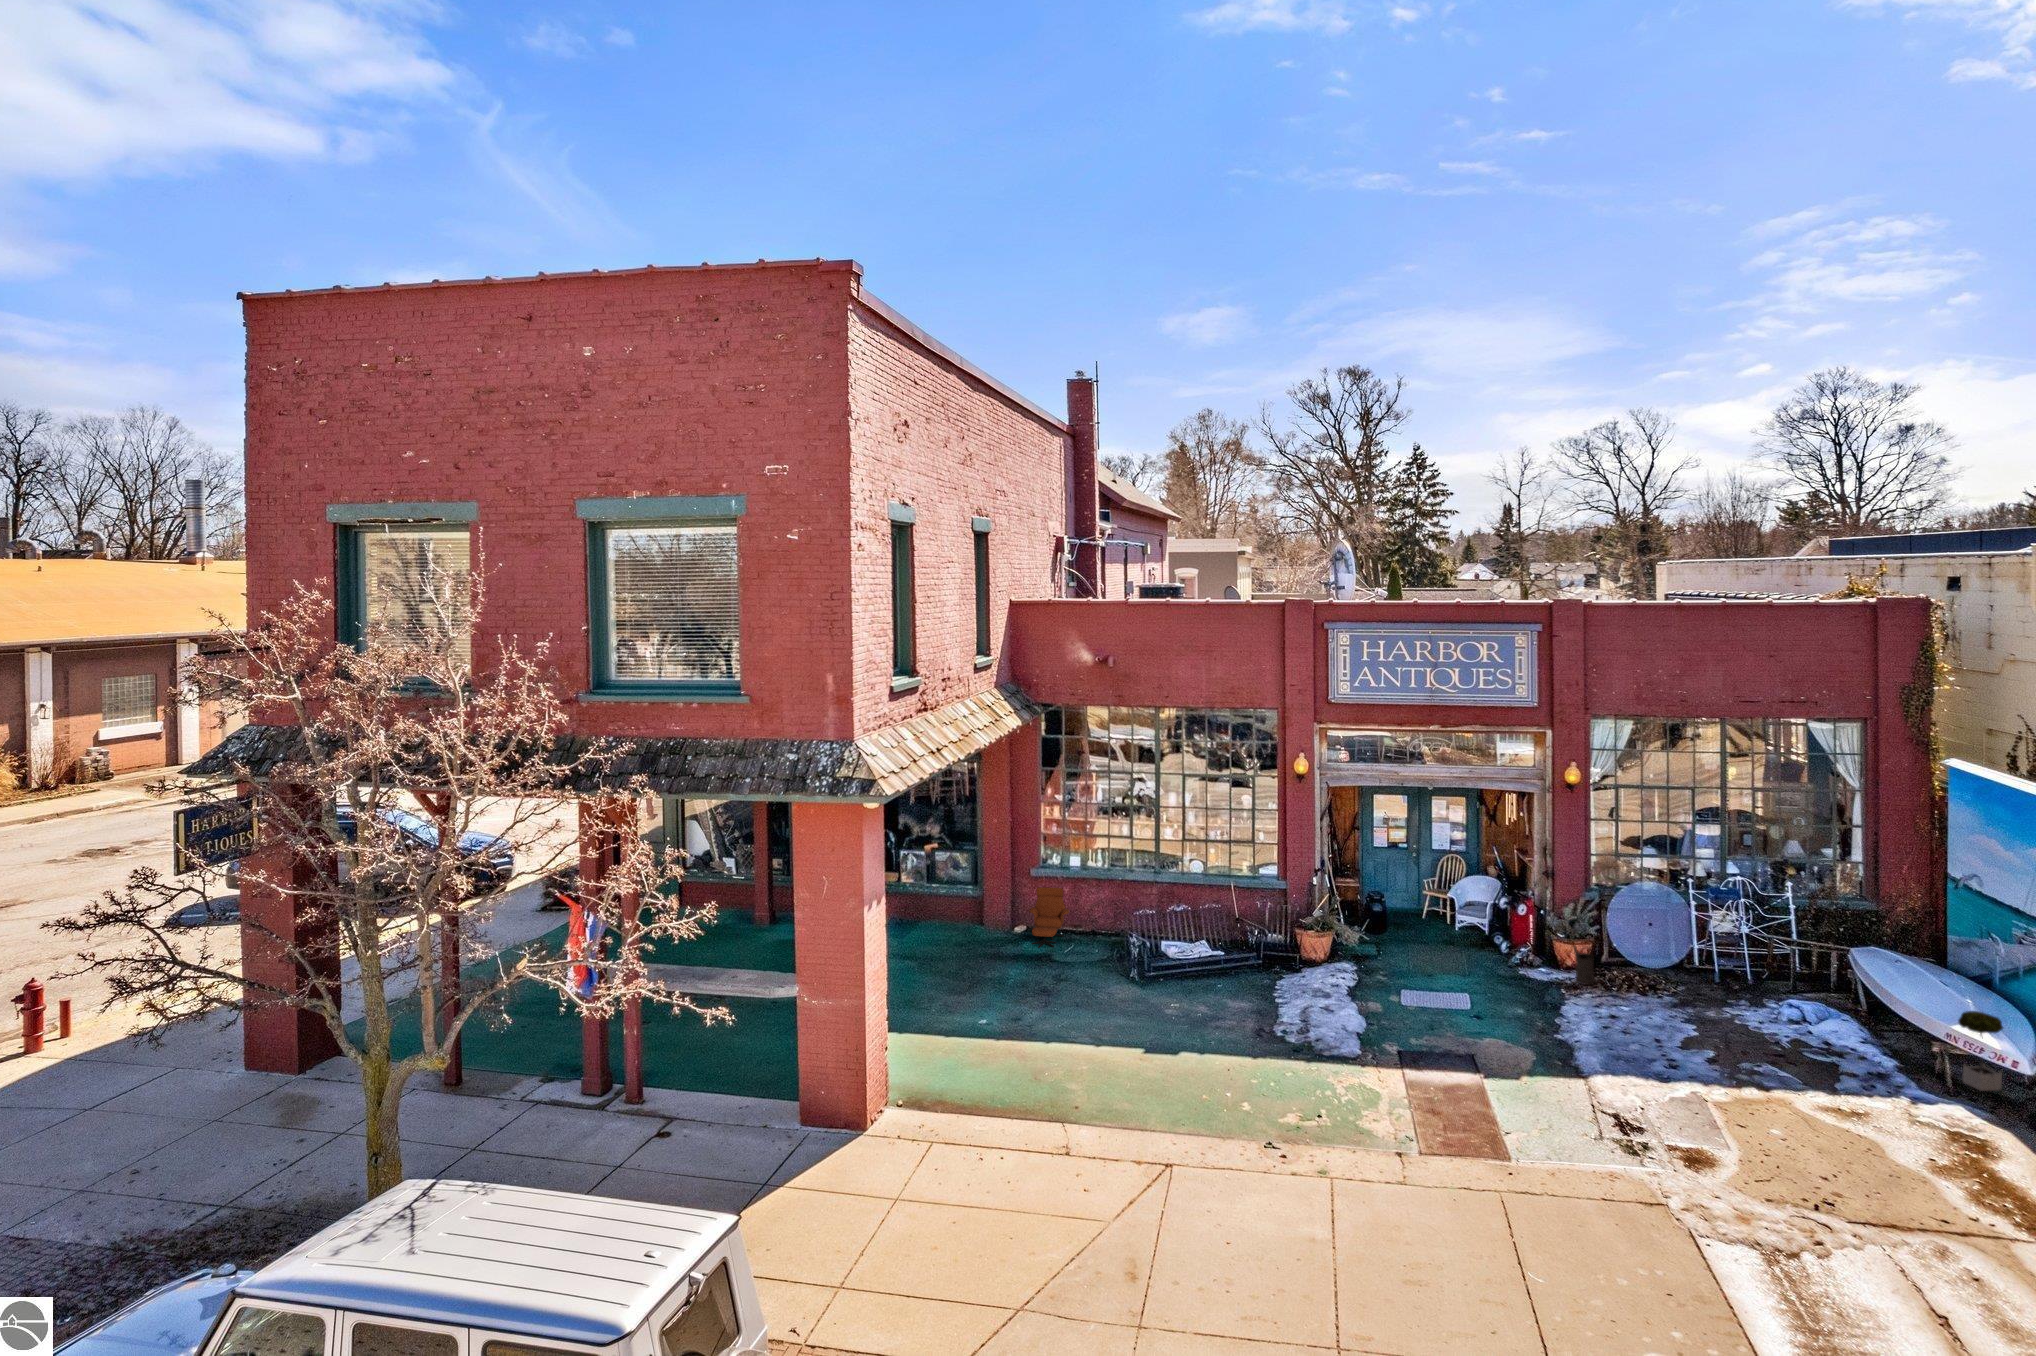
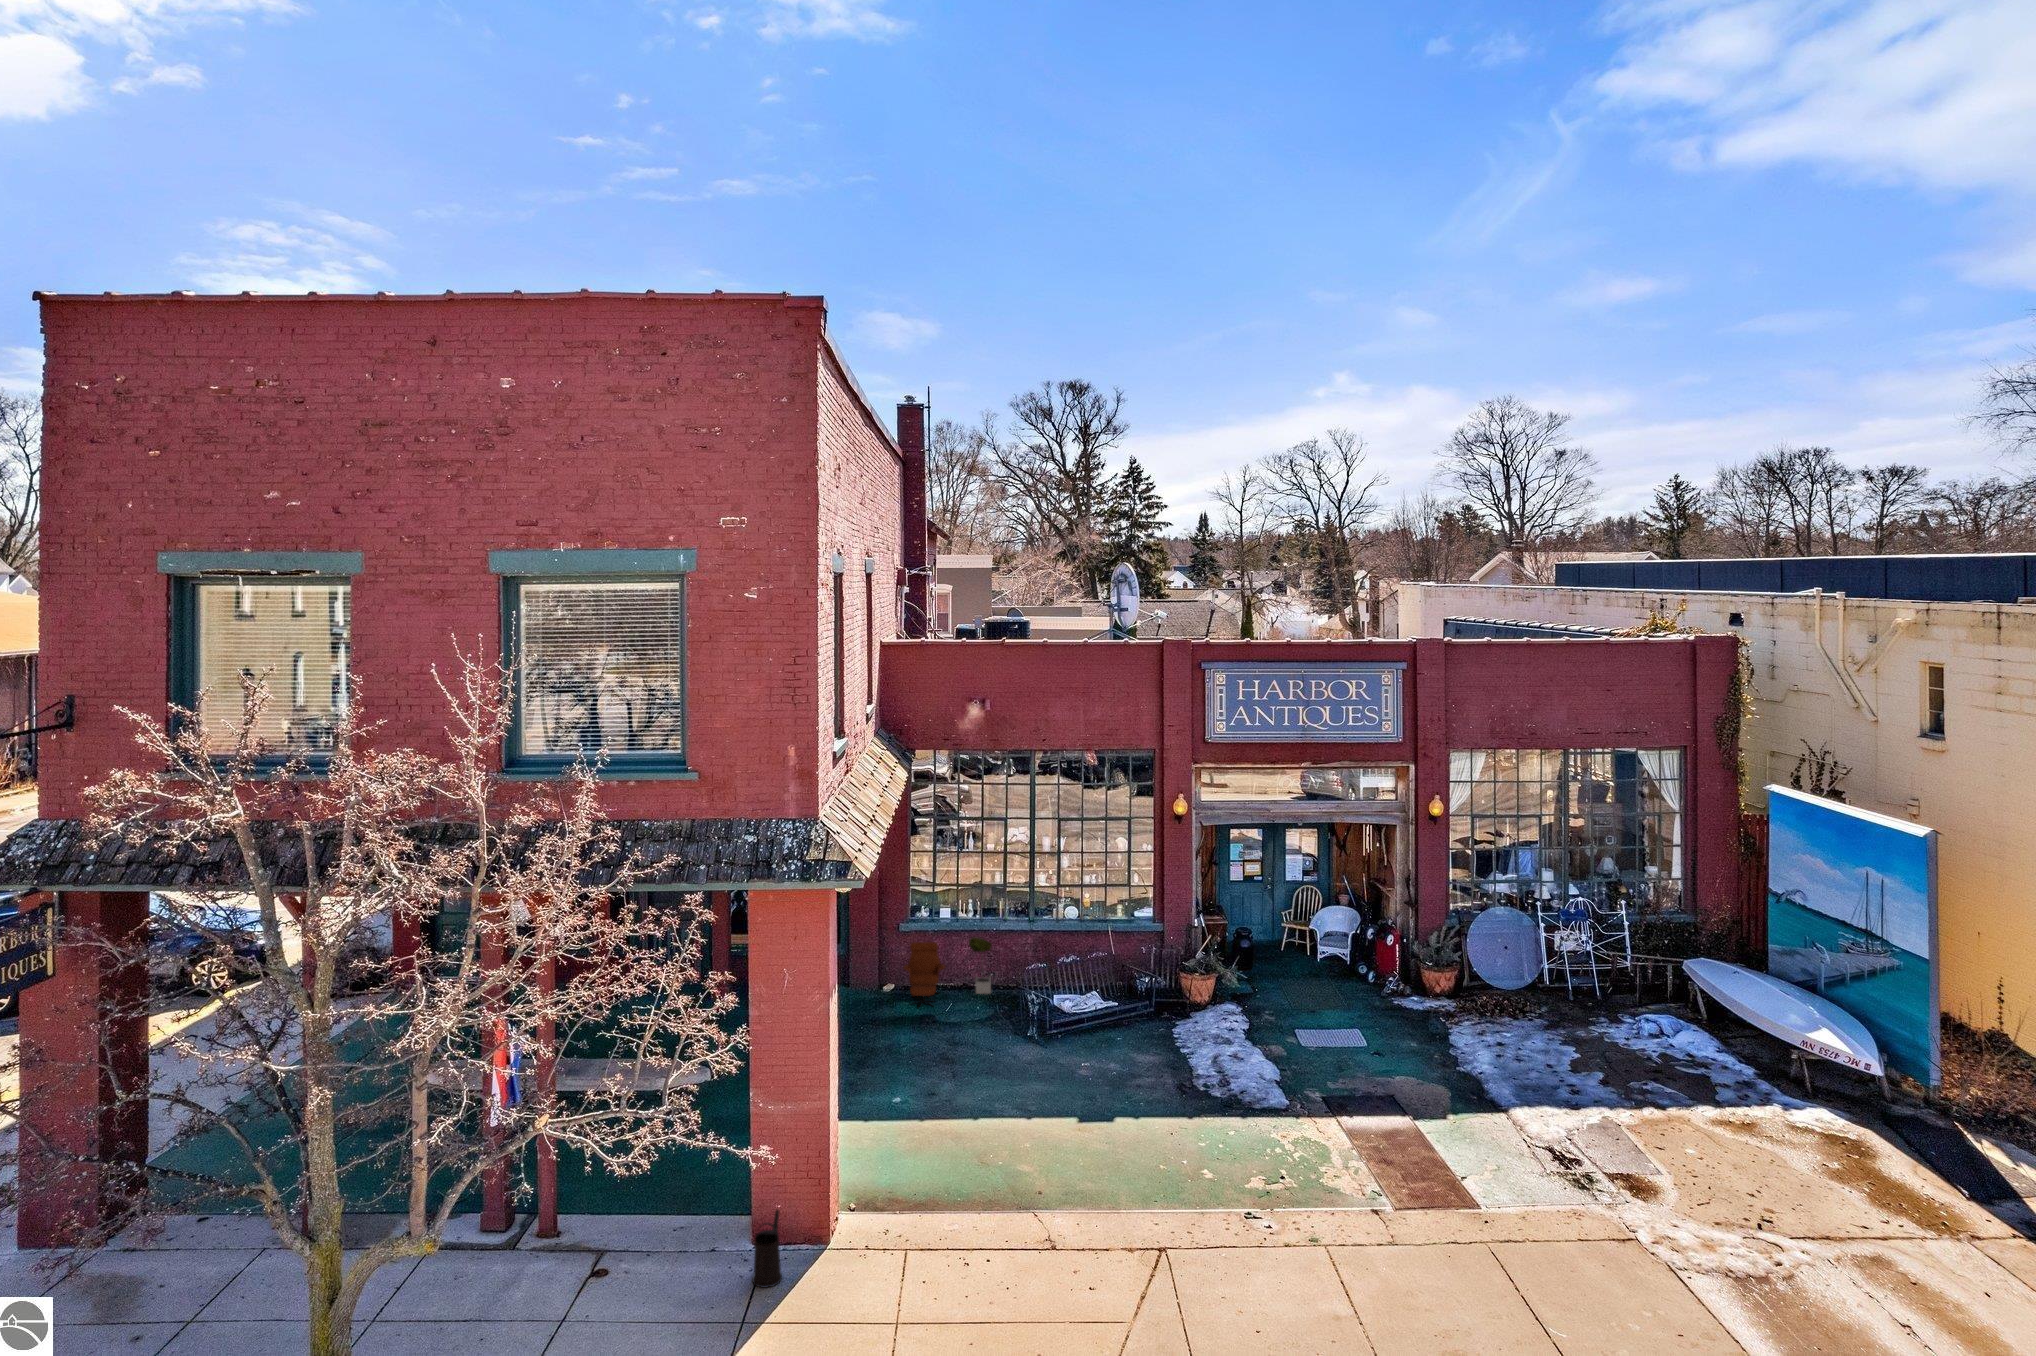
watering can: present [1574,946,1594,985] -> present [753,1210,782,1288]
potted tree: present [1959,1011,2003,1091] -> present [969,937,992,994]

